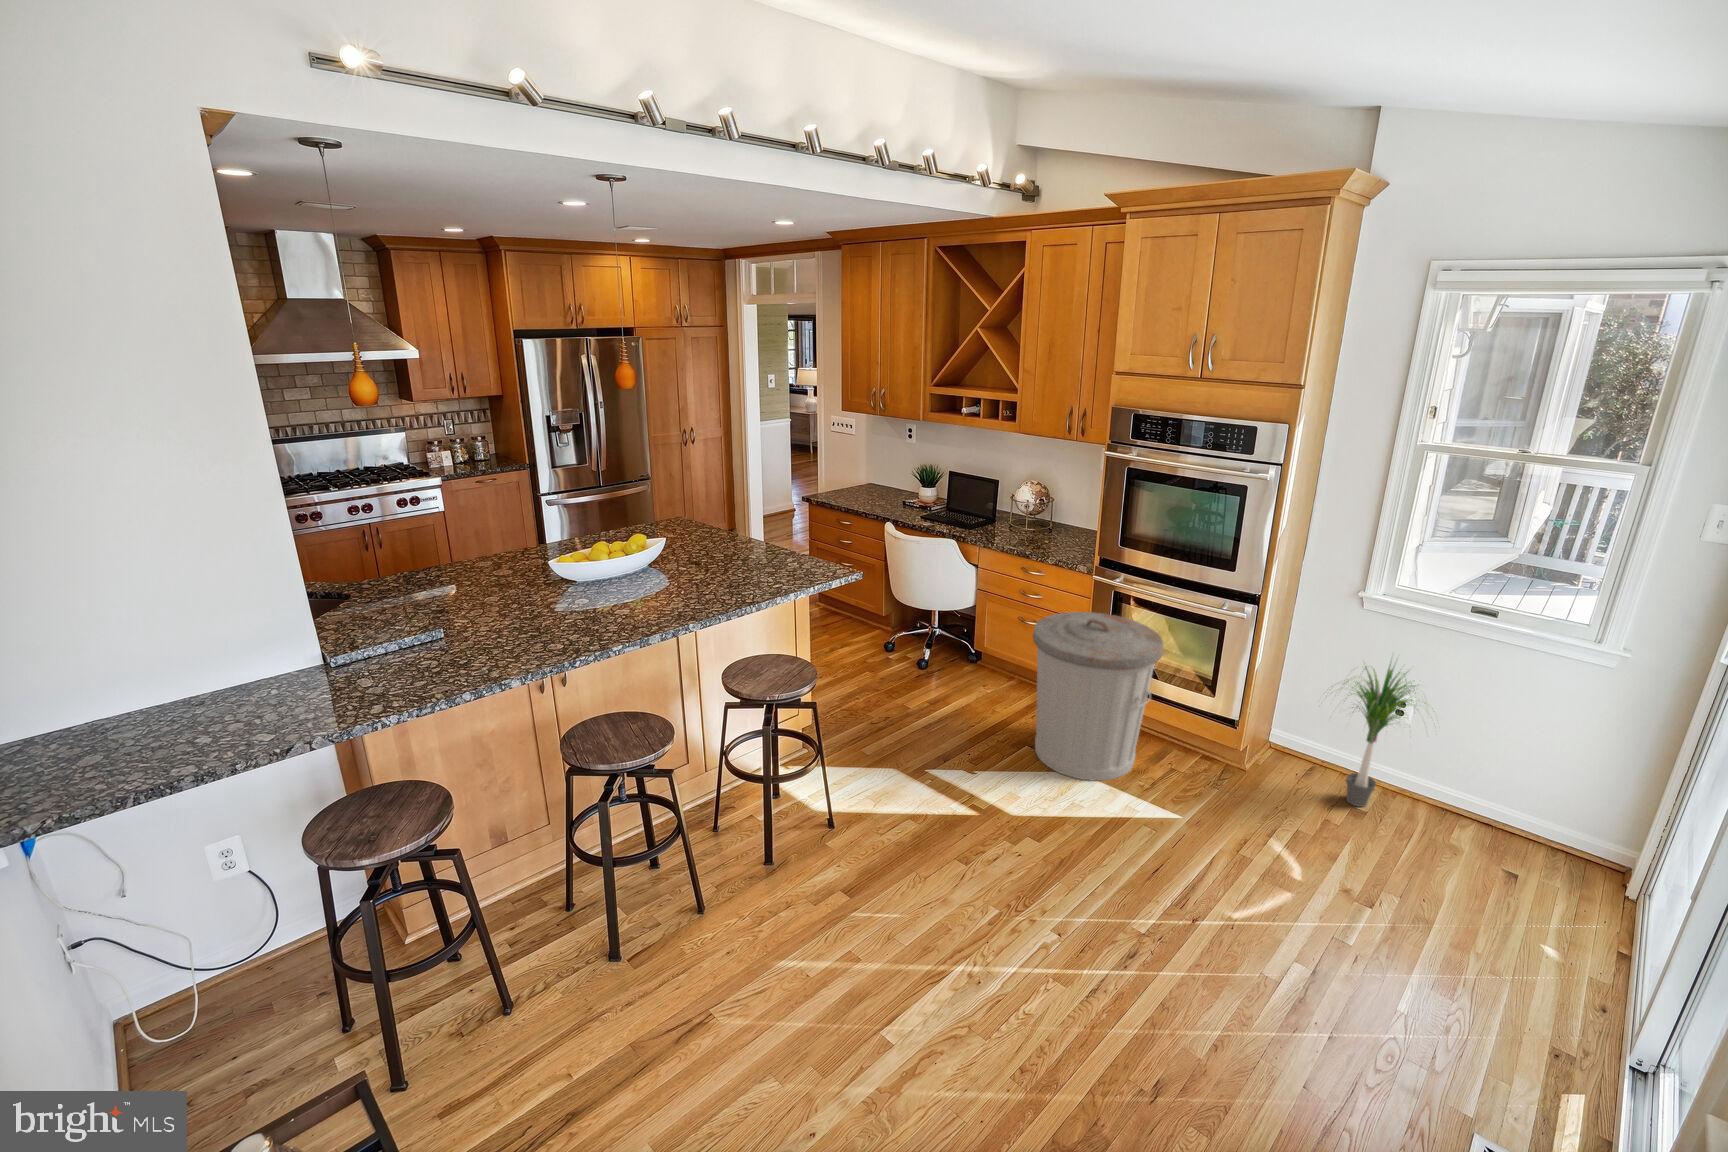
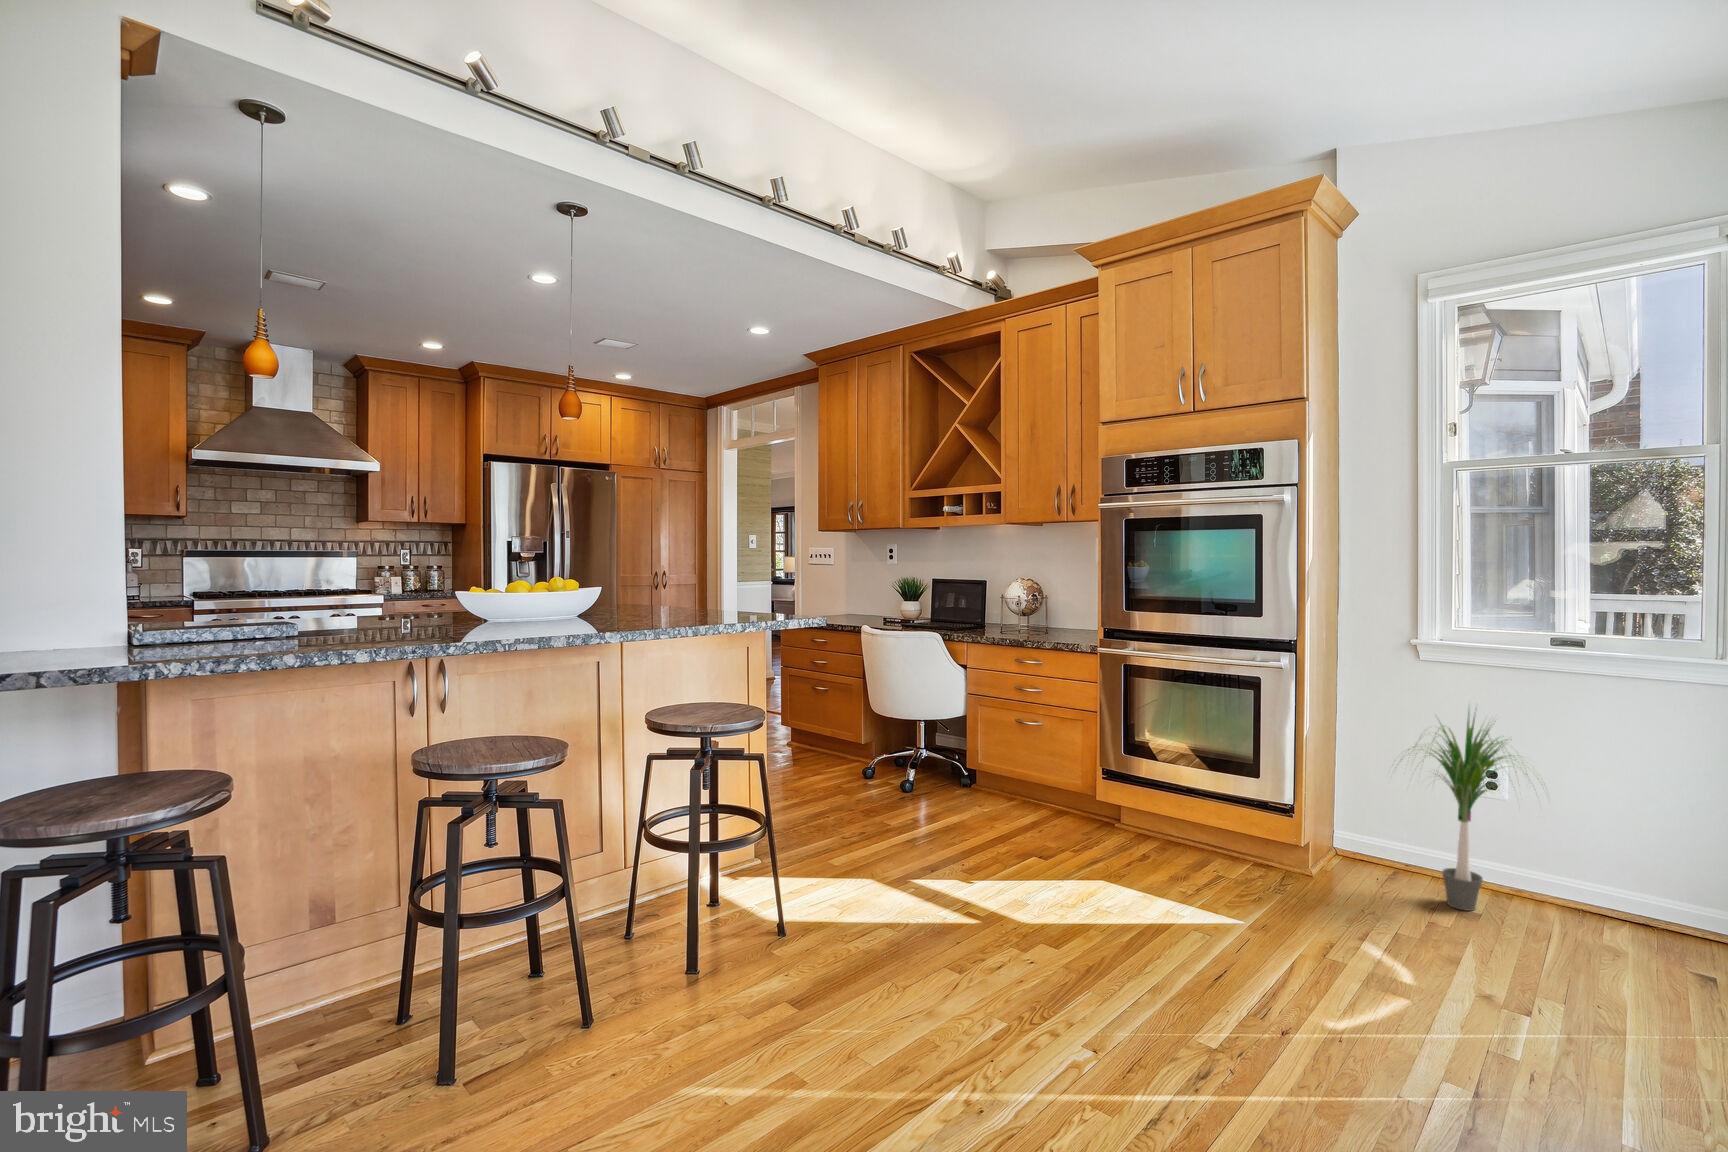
trash can: present [1033,612,1163,781] -> none [1032,684,1189,888]

